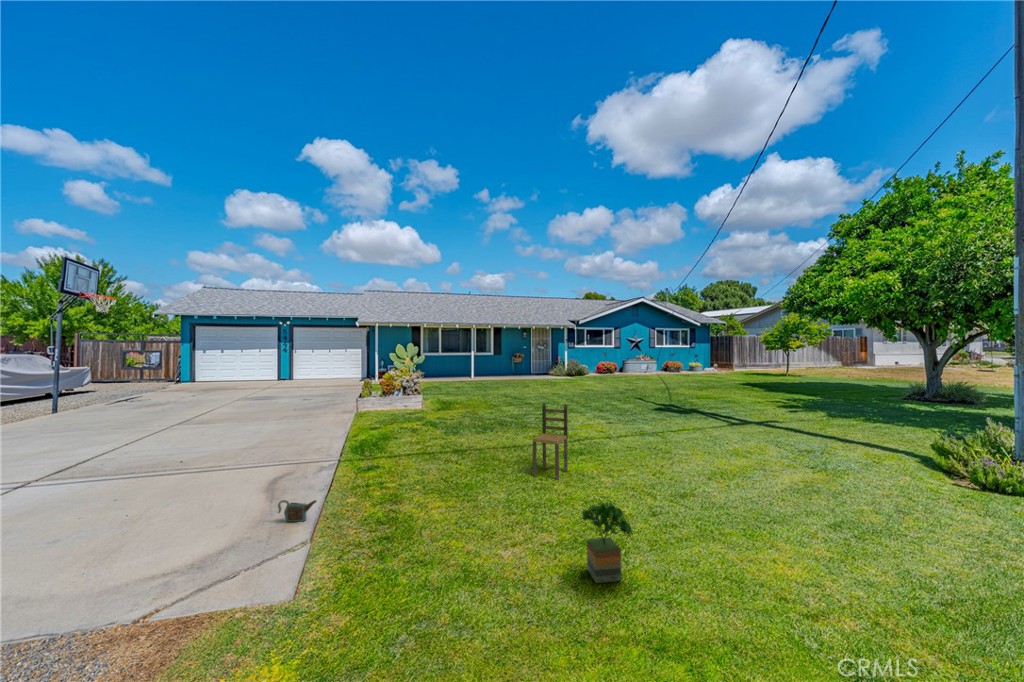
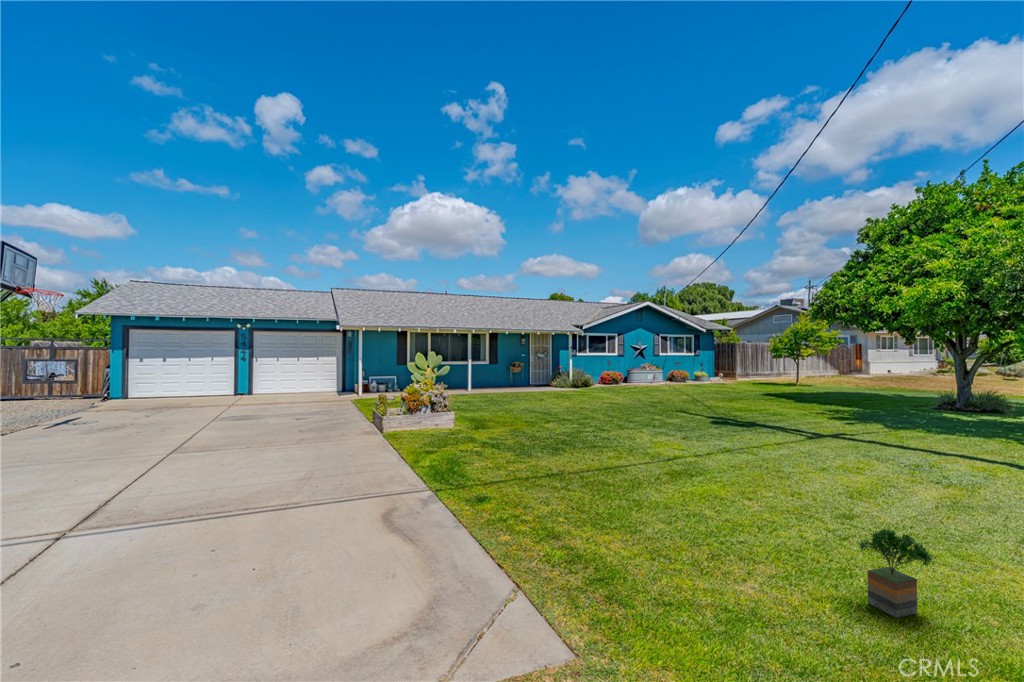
chair: present [533,403,568,480] -> none [679,420,711,505]
watering can: present [278,500,316,522] -> none [457,540,502,568]

